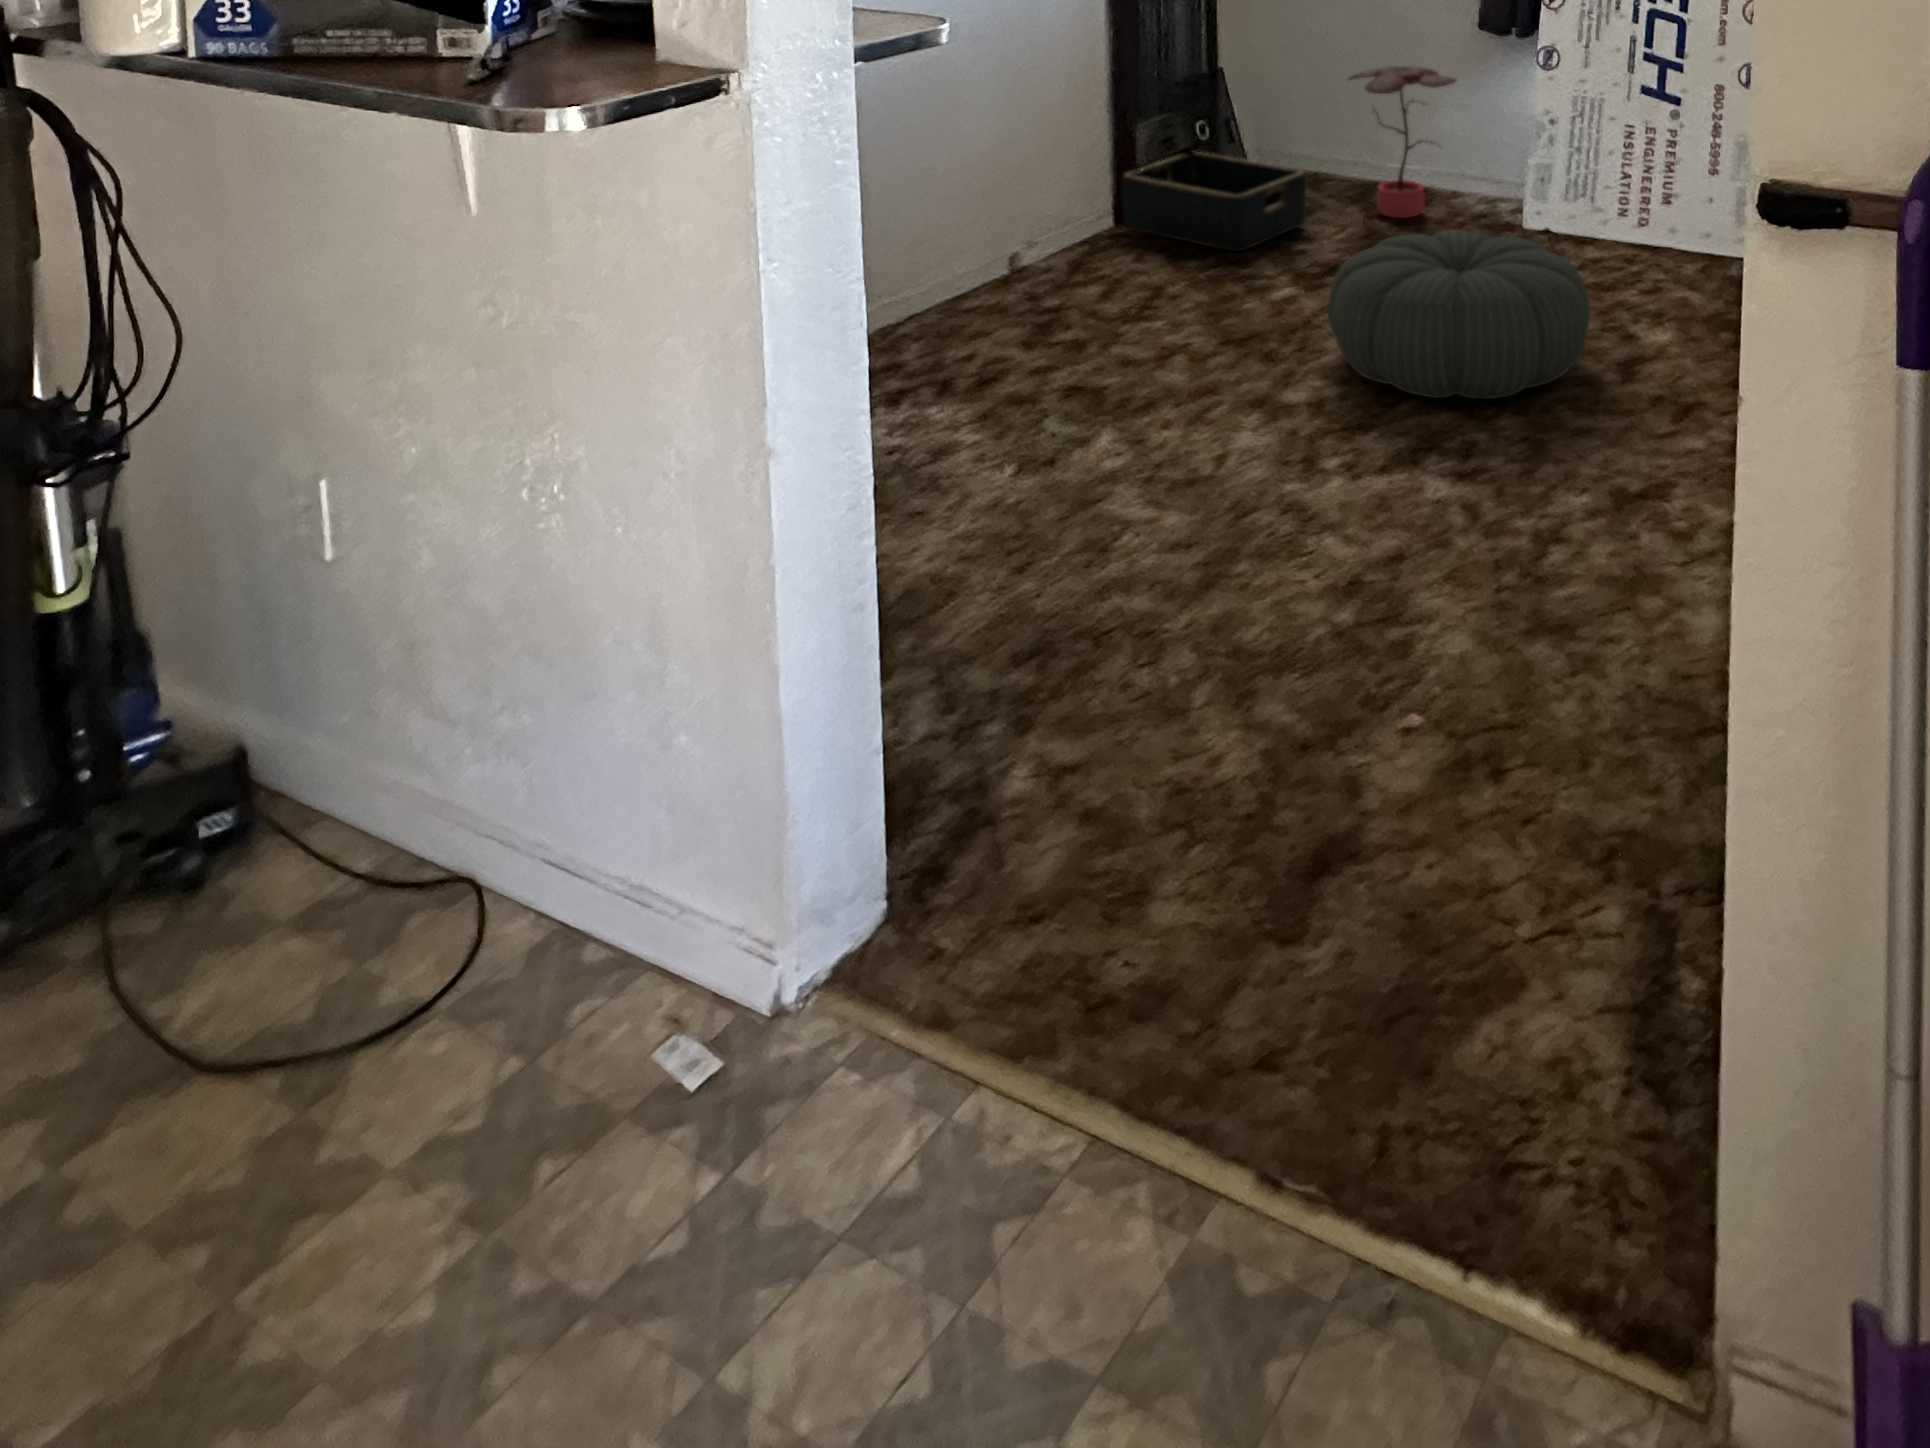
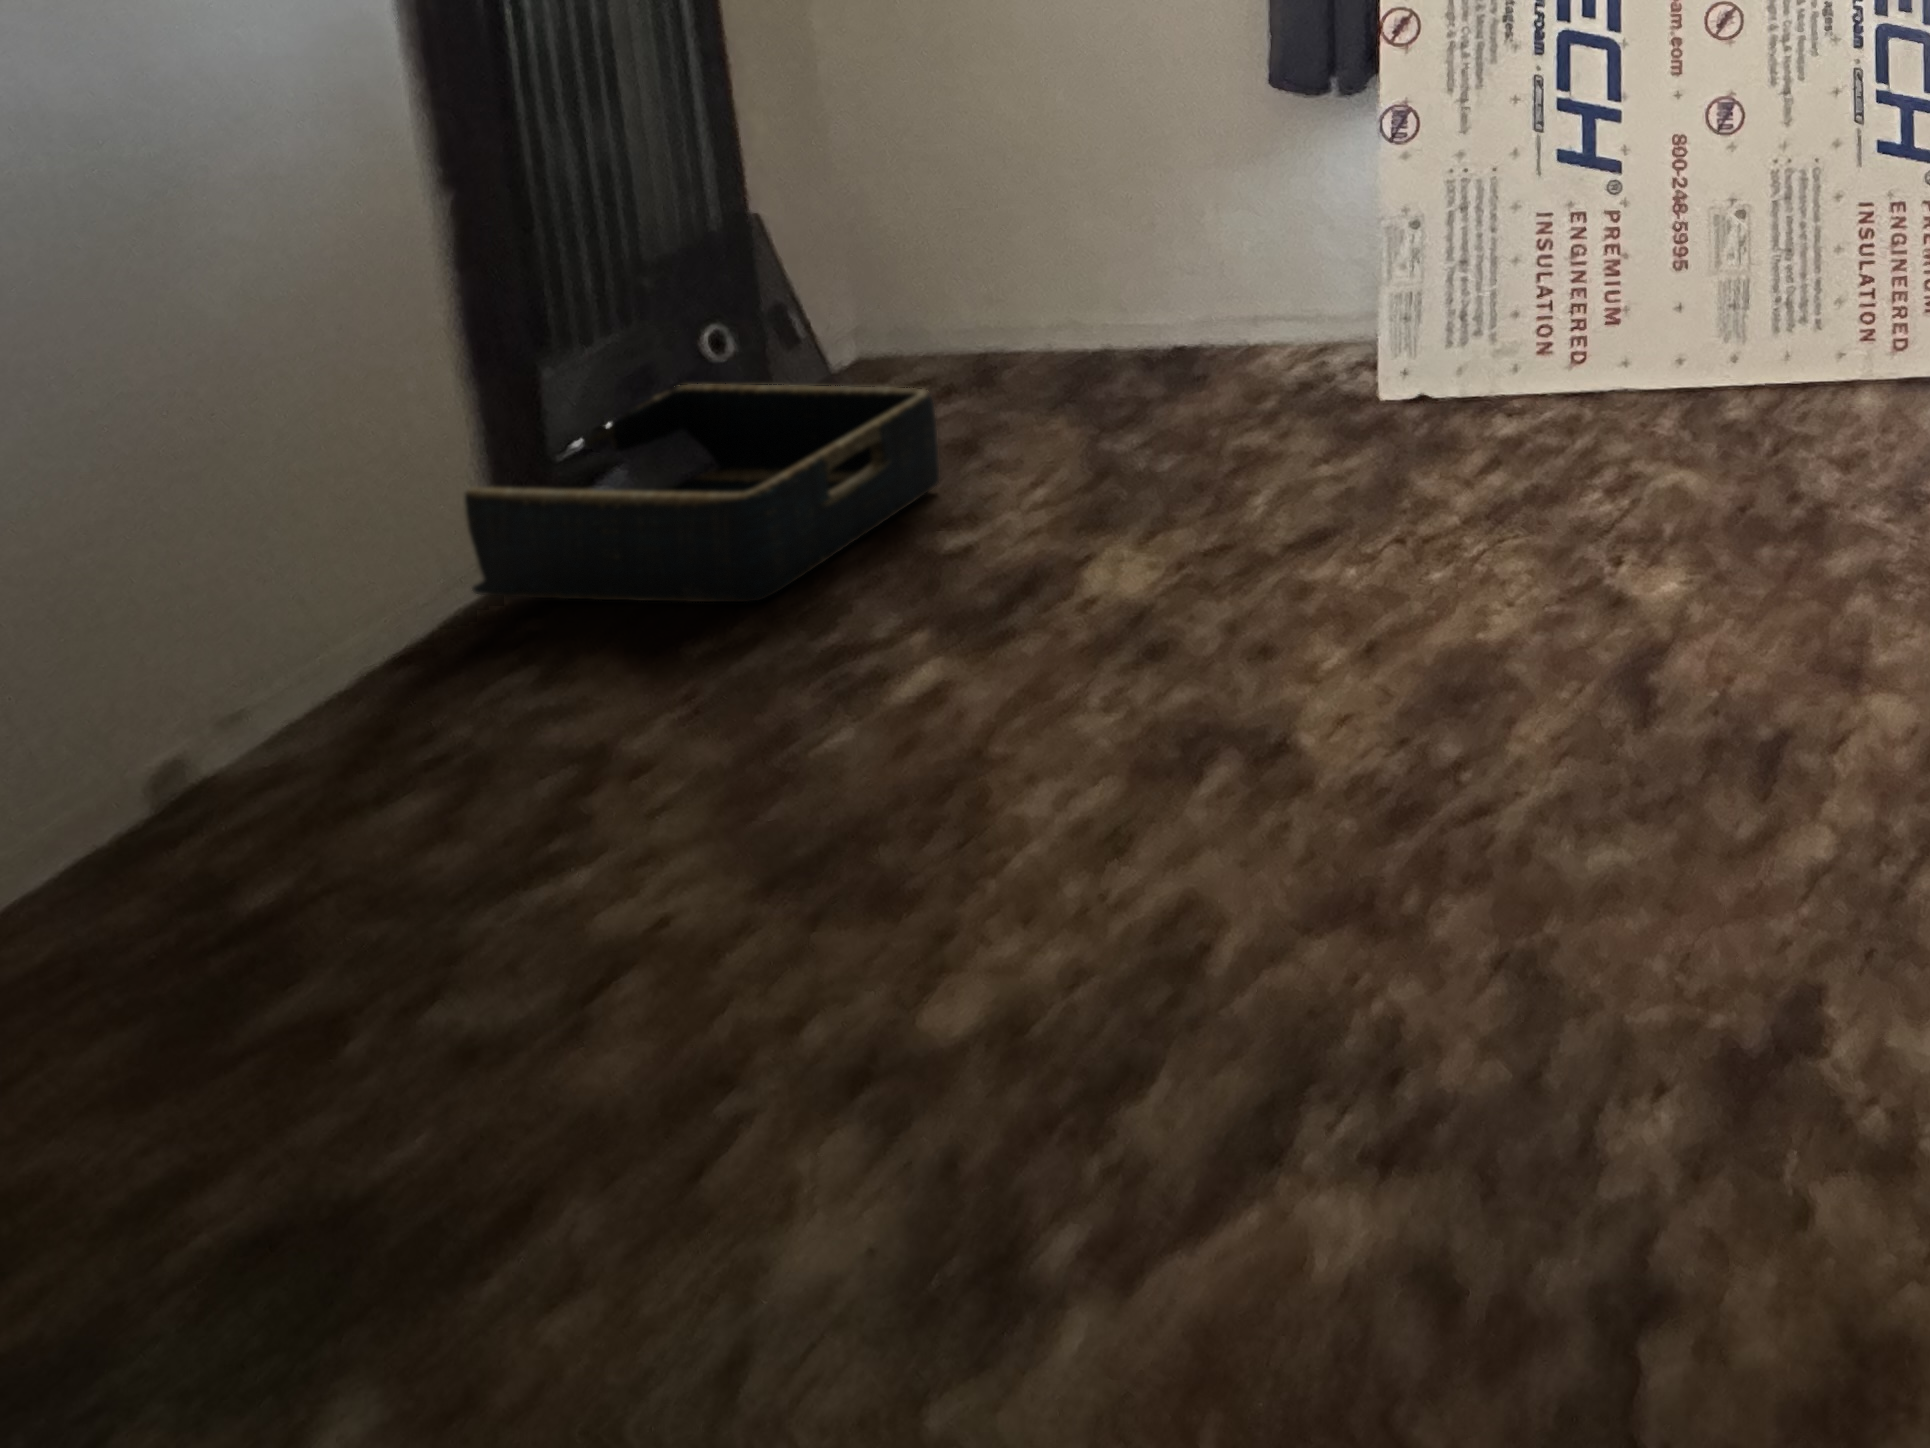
potted plant: present [1349,66,1456,218] -> none [1019,159,1236,425]
pouf: present [1328,230,1590,399] -> none [899,517,1531,1030]

